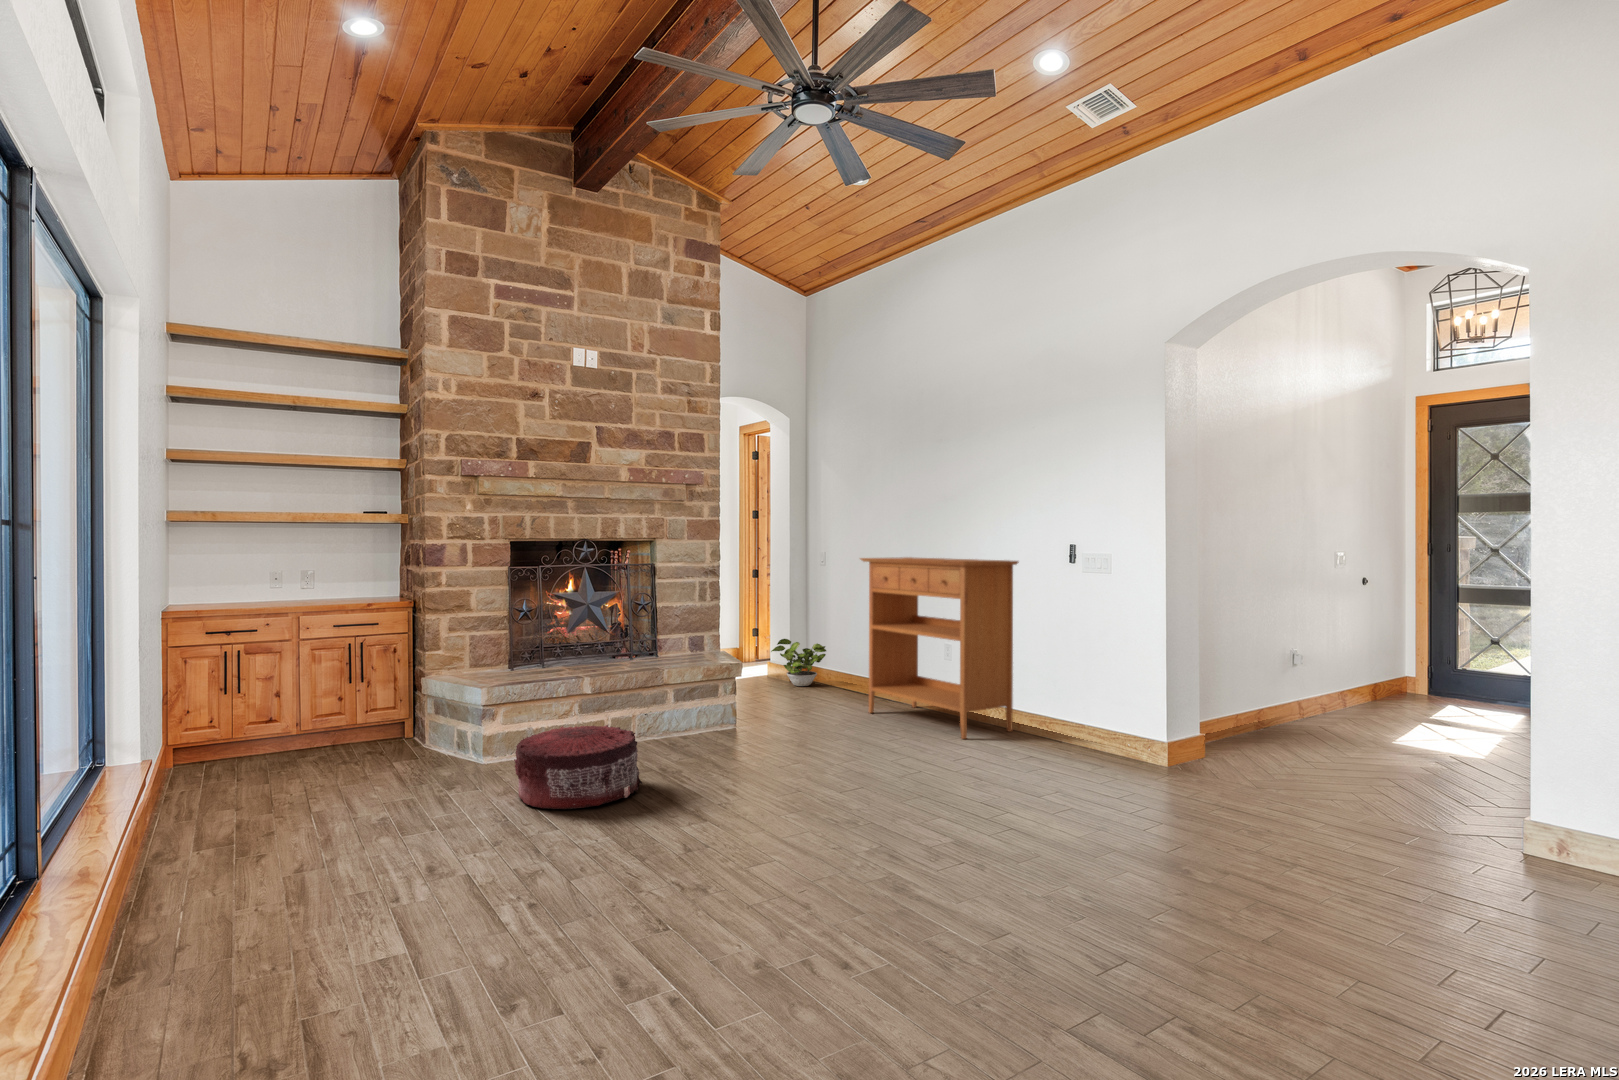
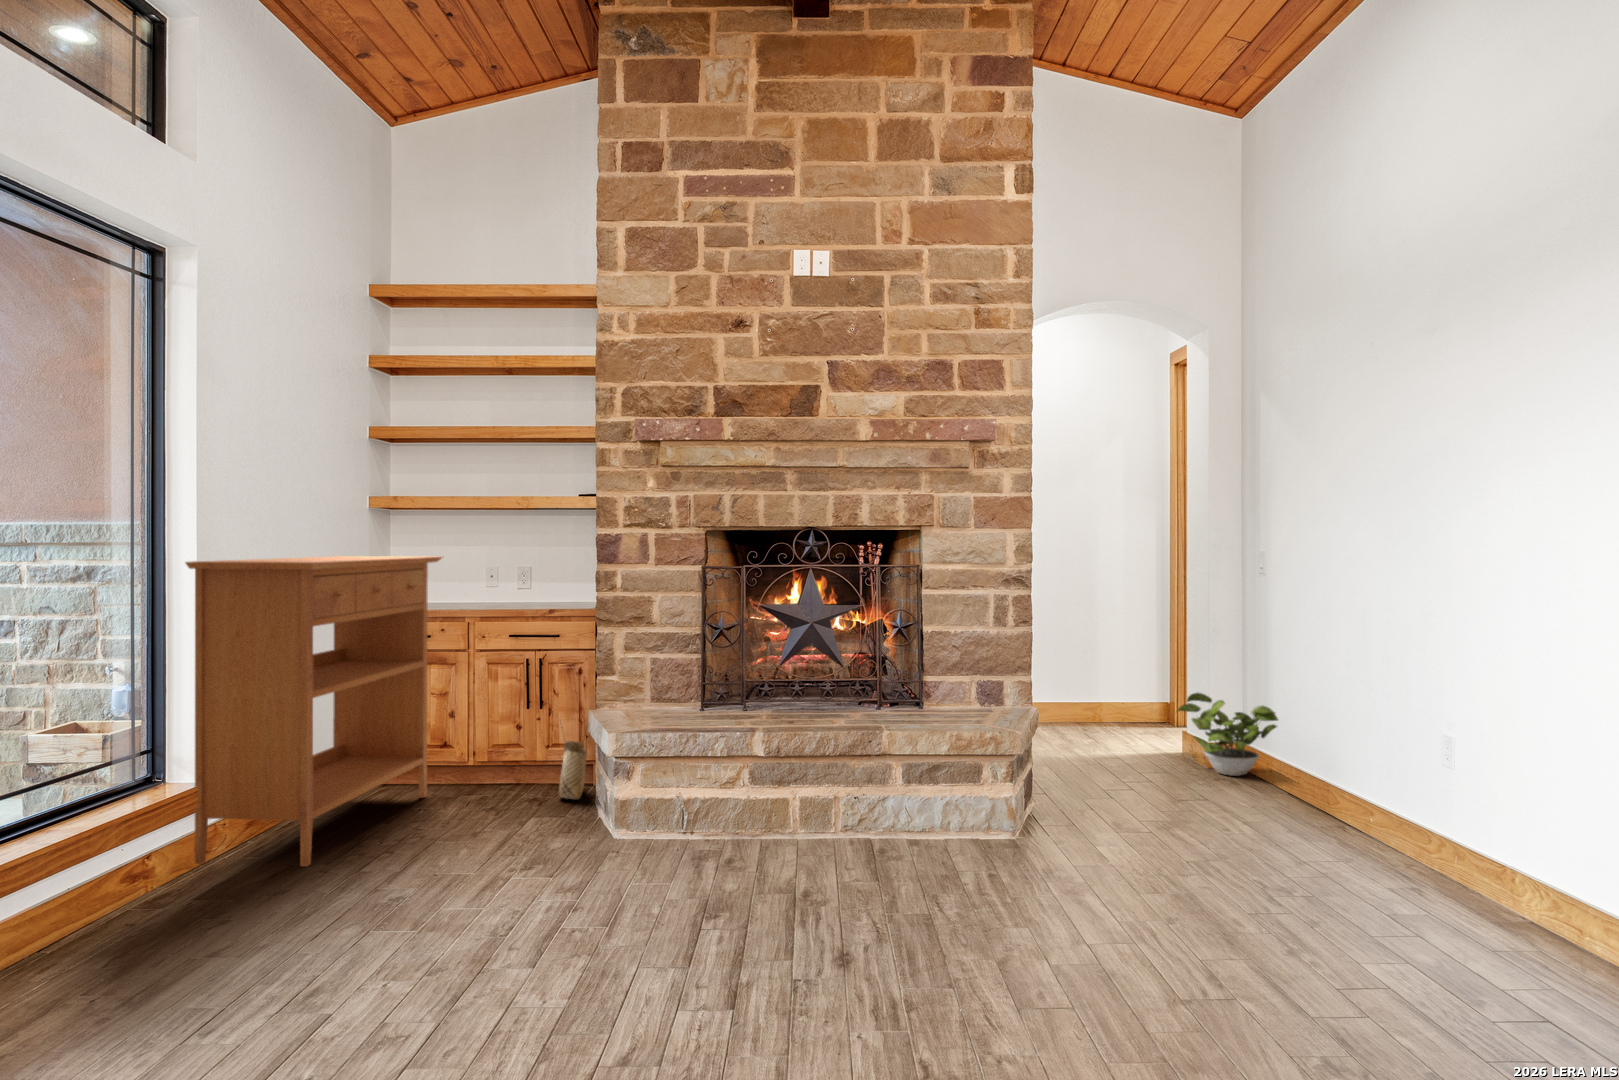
console table: present [860,557,1019,739] -> present [186,556,442,867]
woven basket: none [383,688,416,750] -> present [559,723,587,799]
pouf: present [514,725,642,809] -> none [530,806,719,952]

